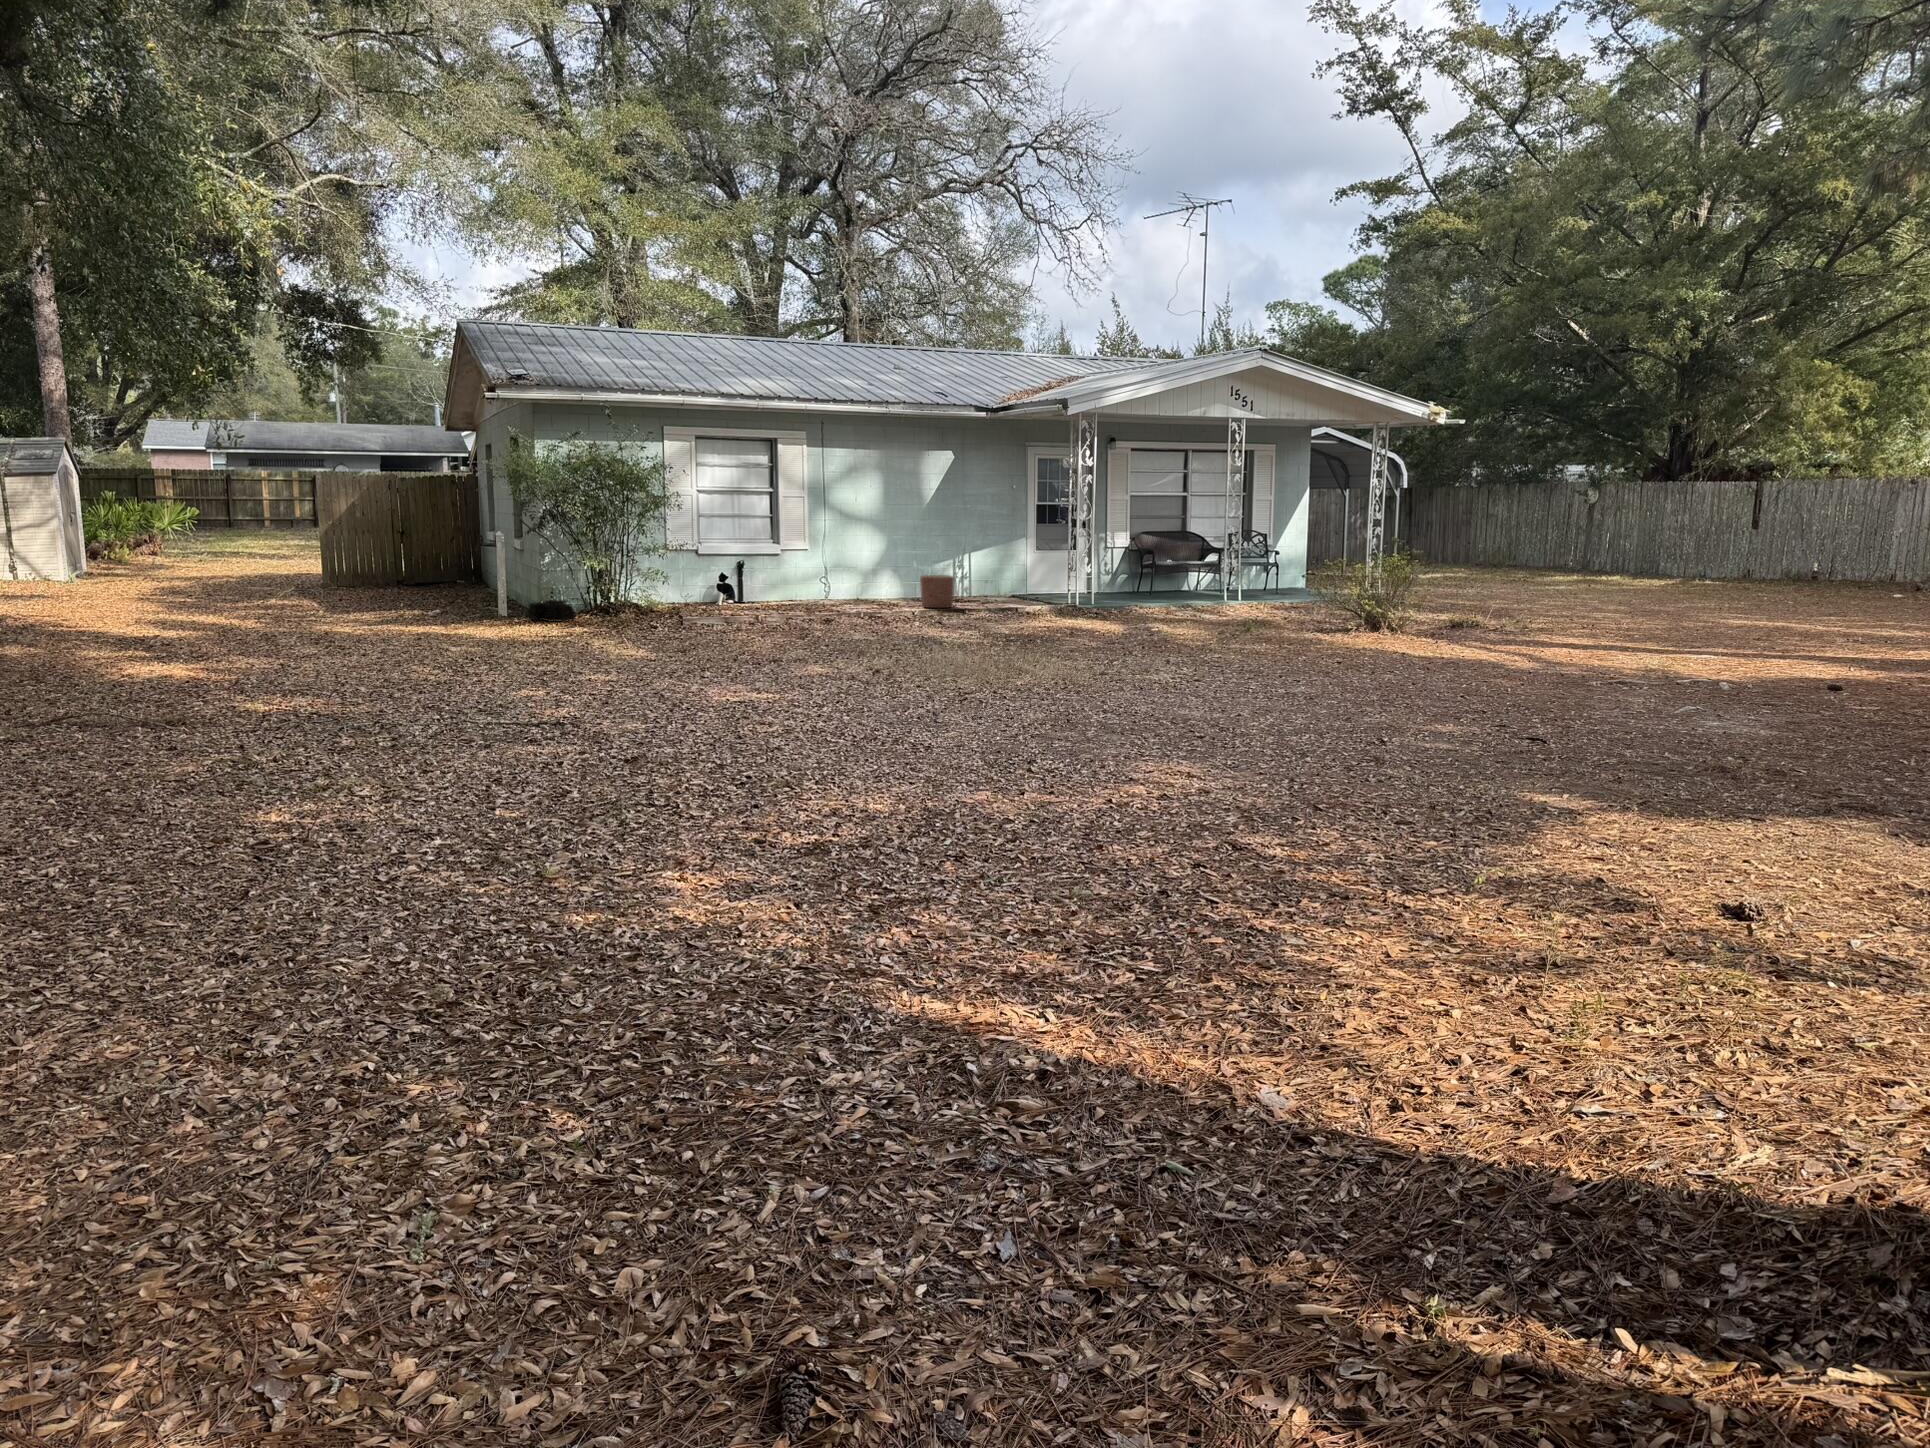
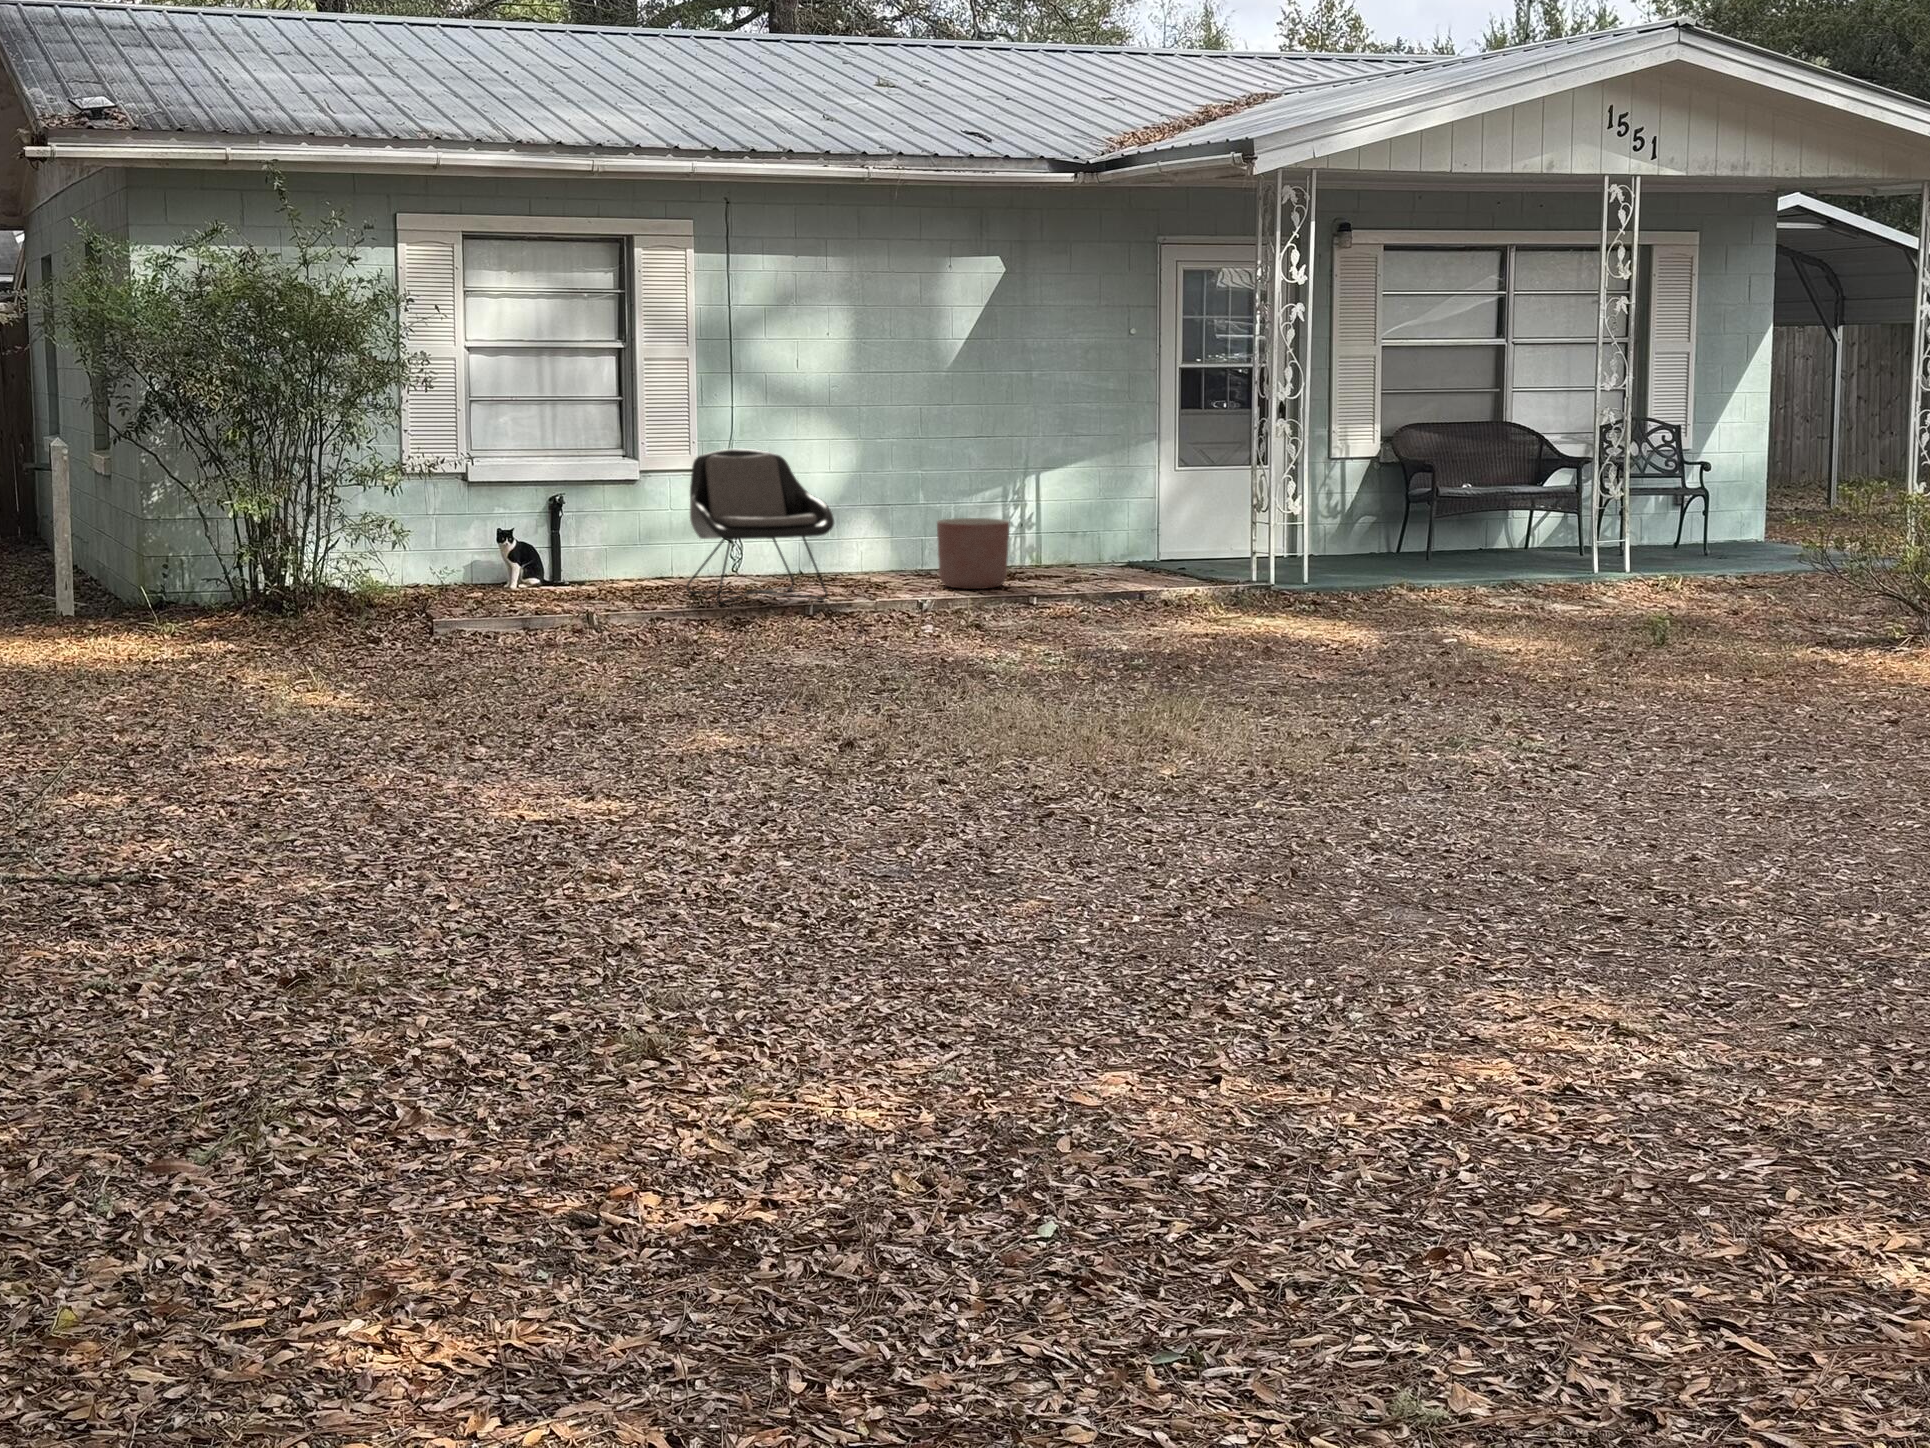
lounge chair: none [800,541,871,615] -> present [686,448,834,606]
storage bin: present [528,600,575,622] -> none [126,577,222,625]

